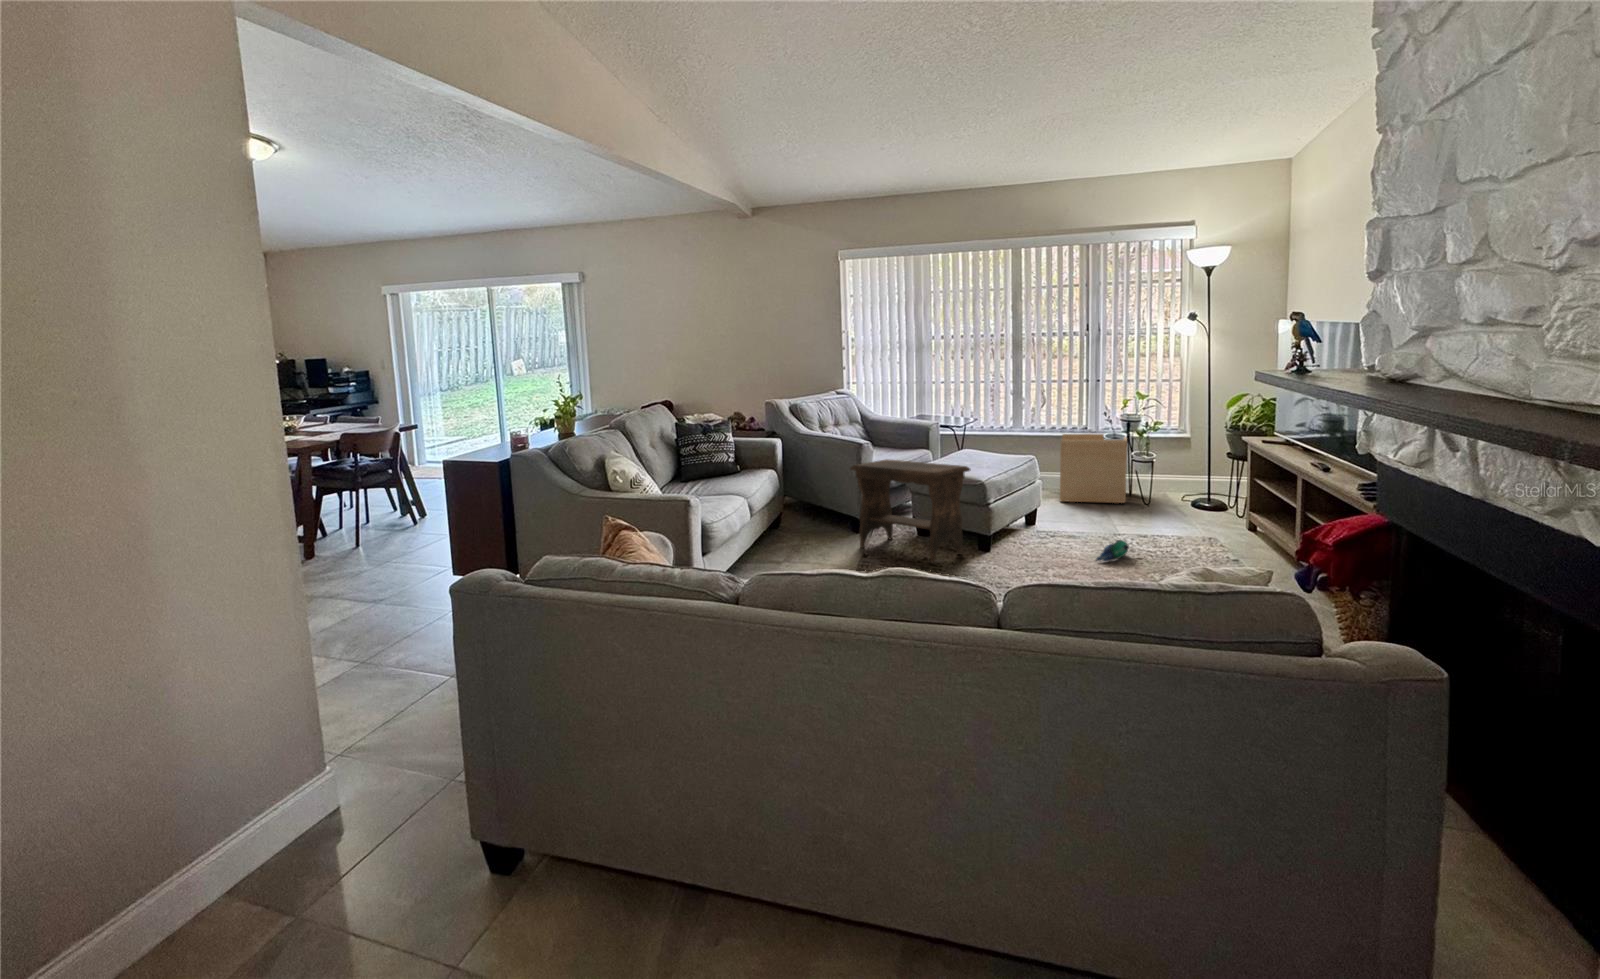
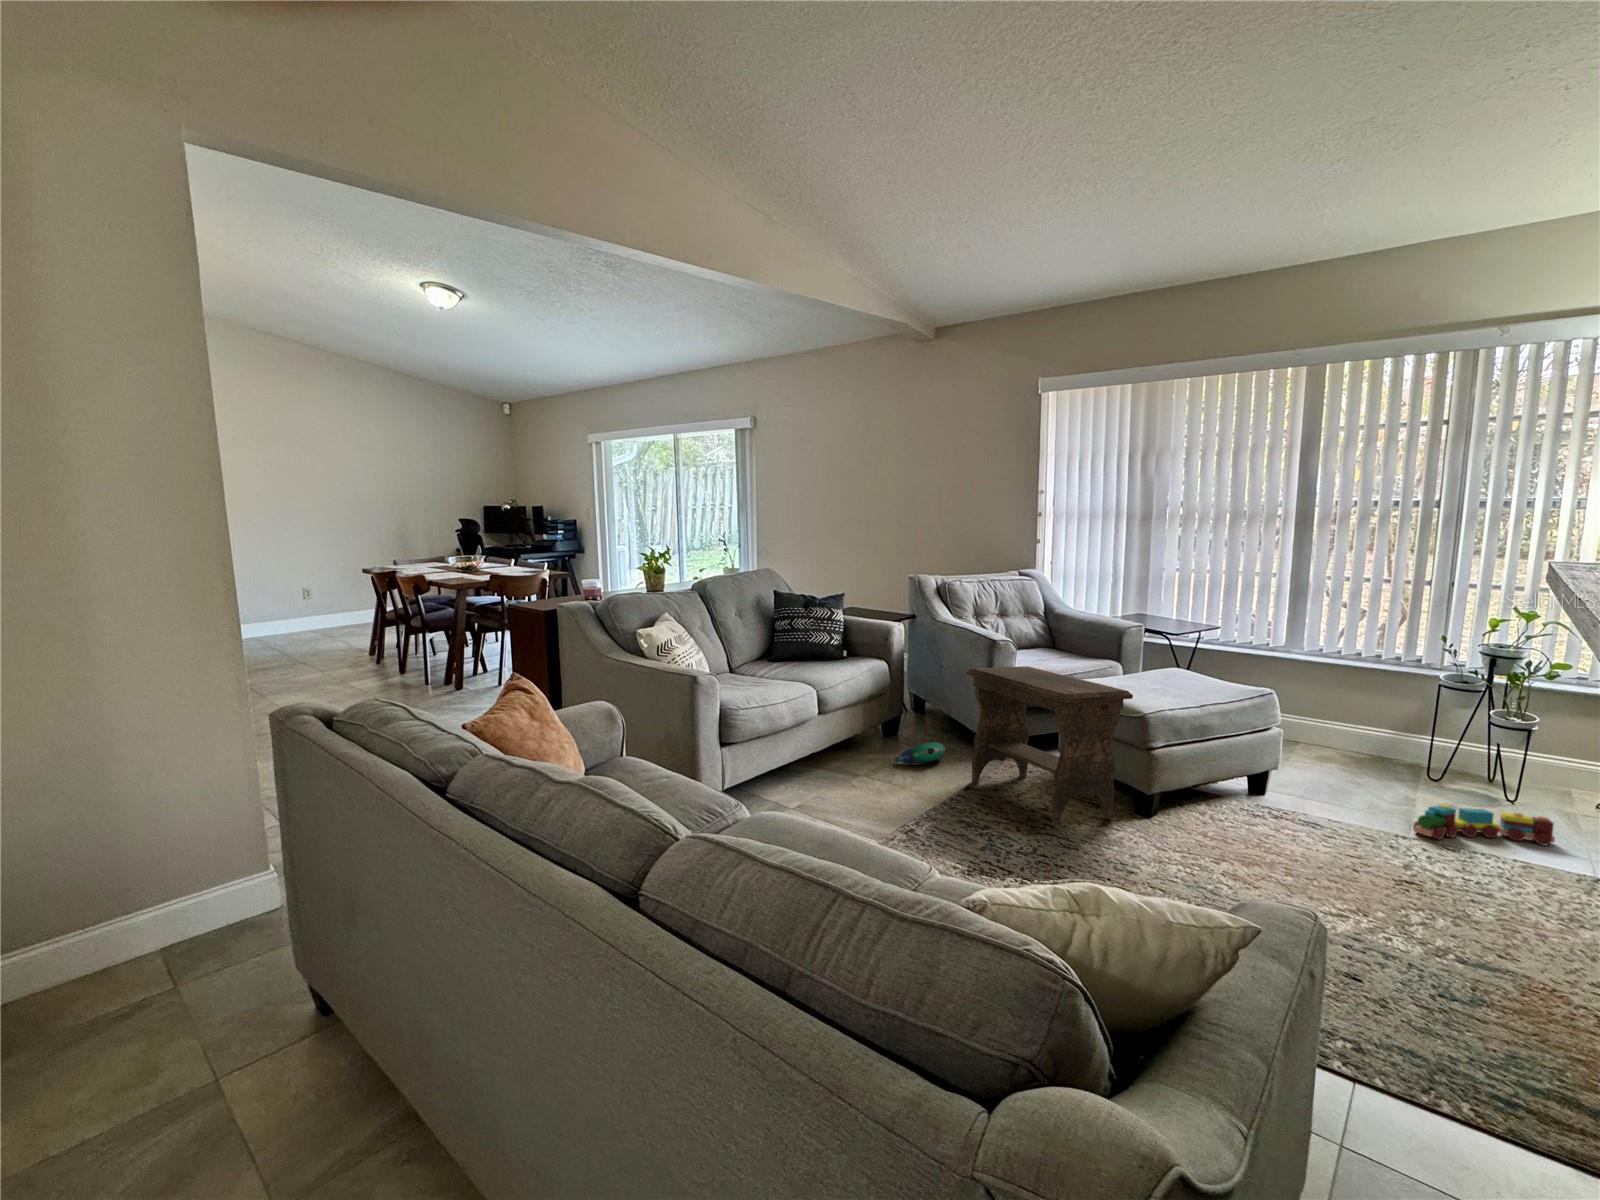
cardboard box: present [1060,434,1127,503] -> none [1320,662,1447,780]
toy train: none [1126,512,1195,535] -> present [1413,805,1555,846]
plush toy: present [1096,540,1129,561] -> present [894,742,945,764]

